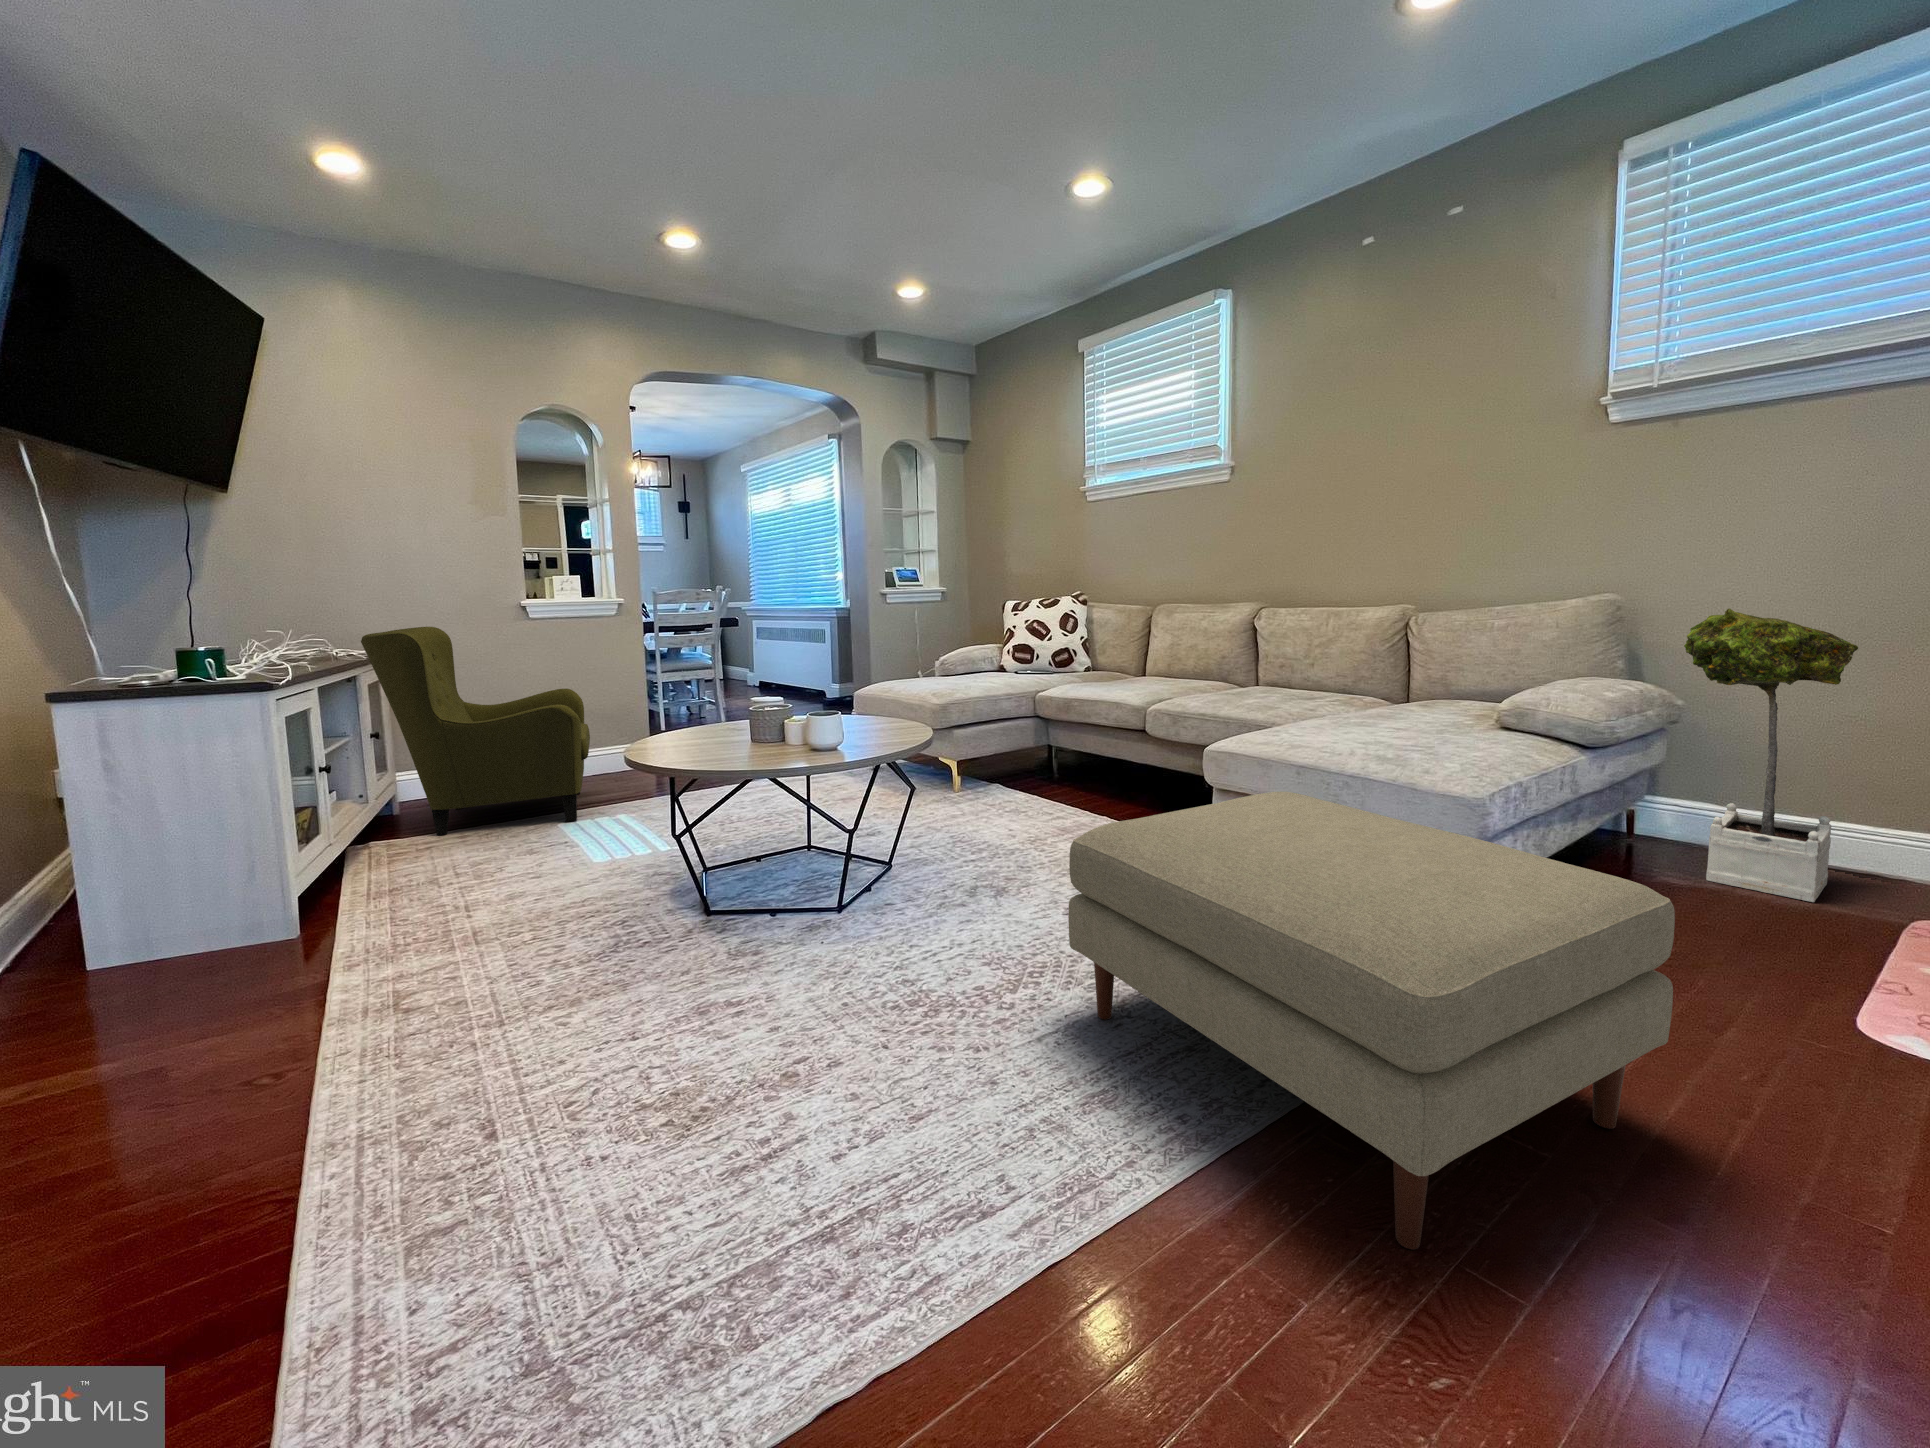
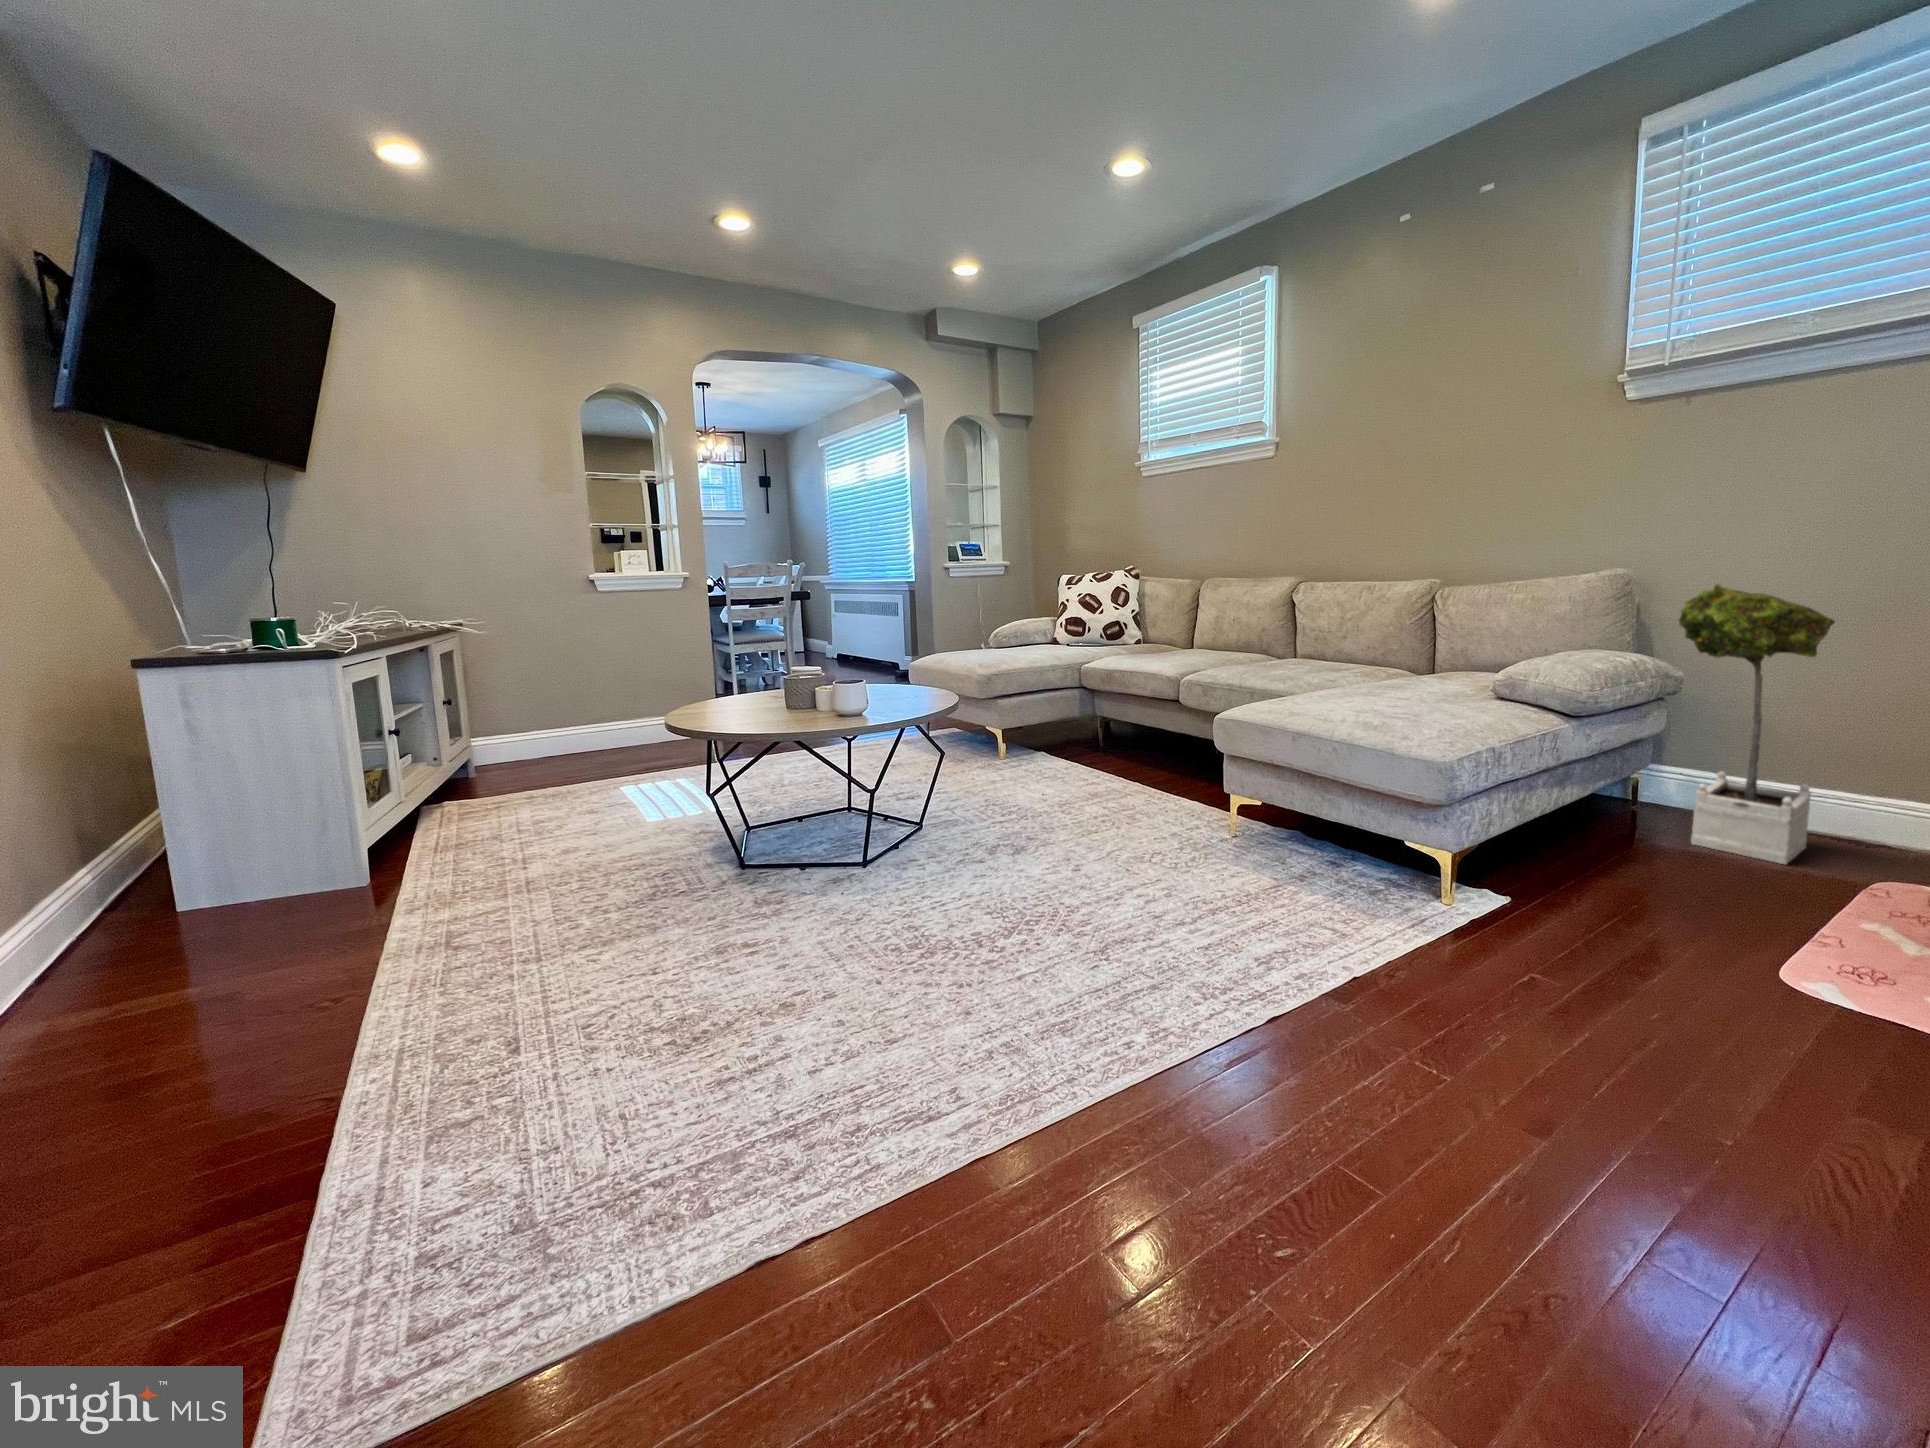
armchair: present [361,627,590,836] -> none [432,599,655,795]
ottoman: present [1068,792,1675,1250] -> none [1051,755,1572,1152]

